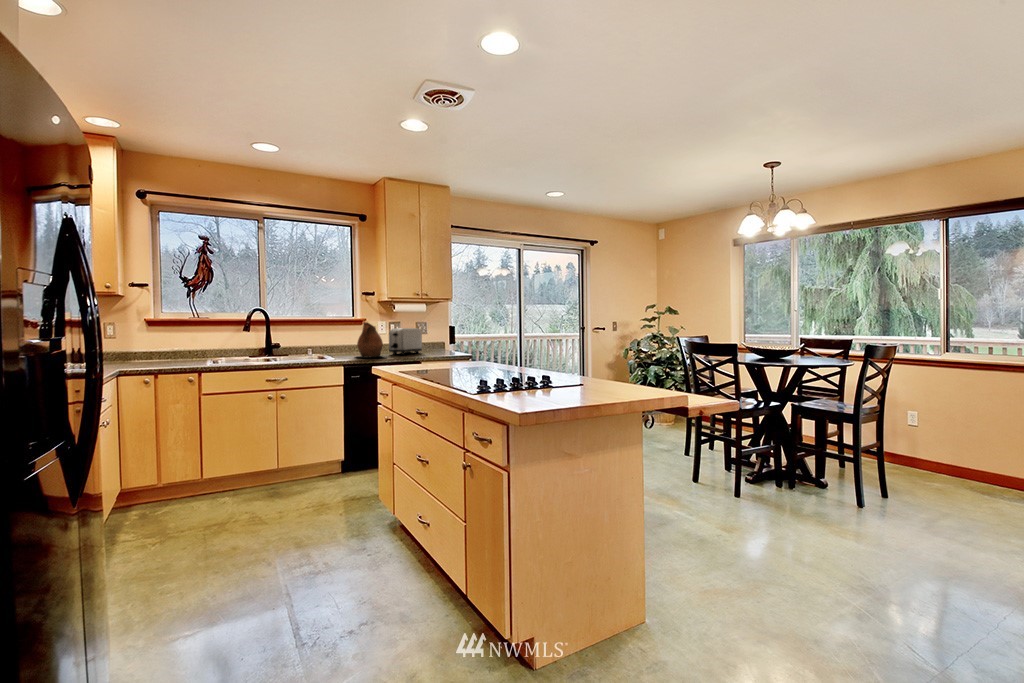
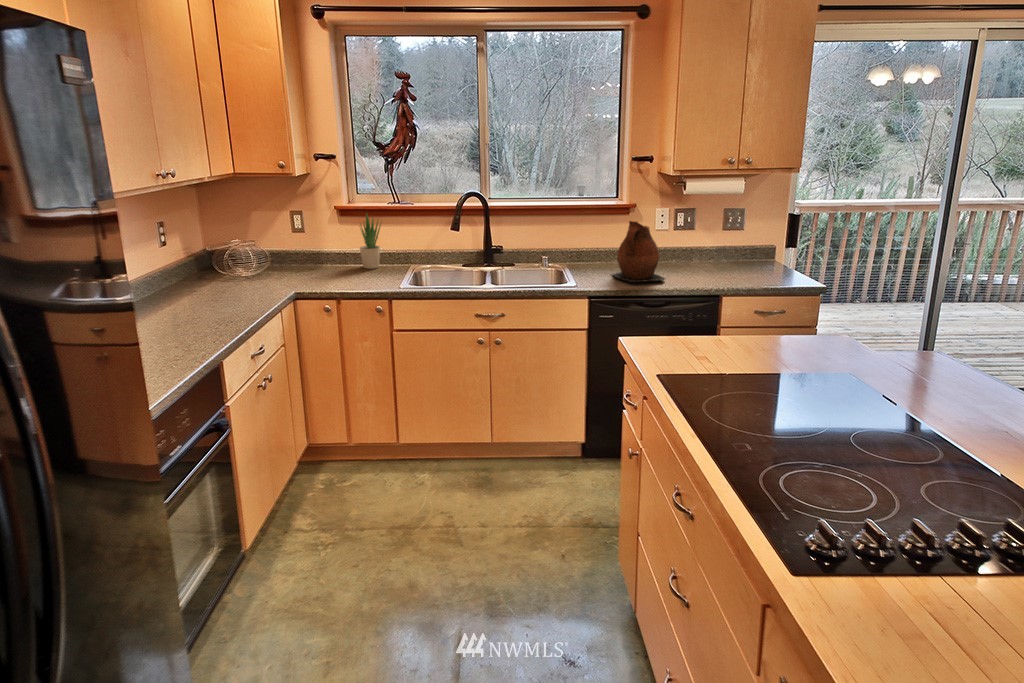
potted plant: none [168,320,188,361] -> present [360,212,381,269]
toaster: present [389,328,422,355] -> none [670,222,731,274]

